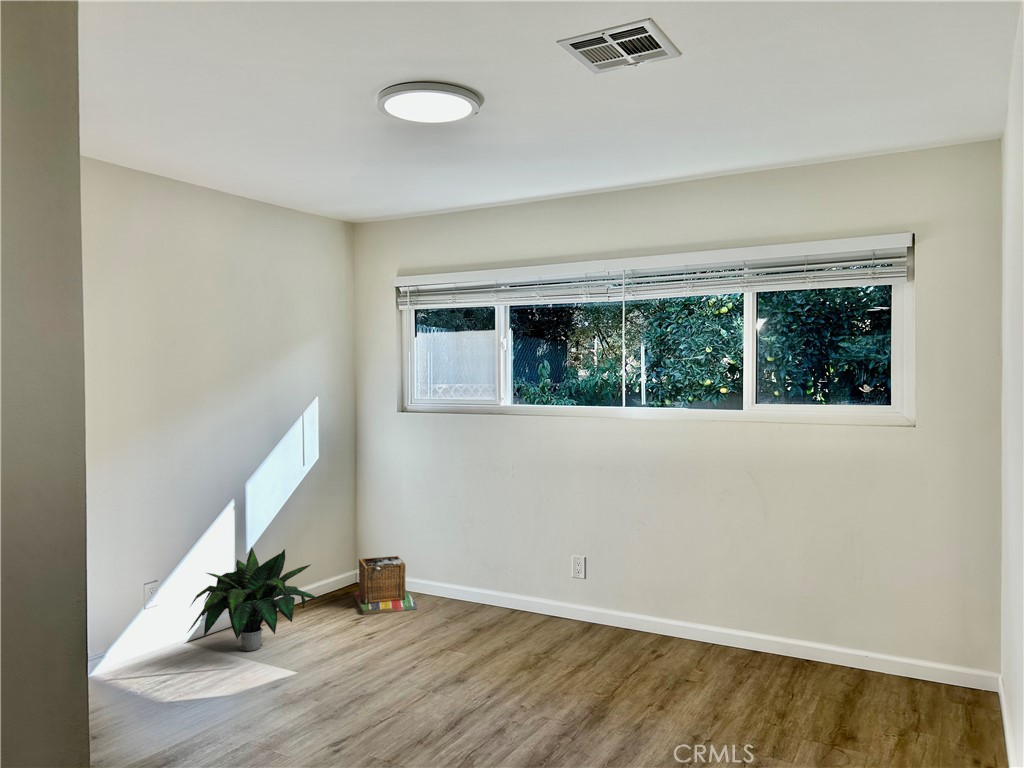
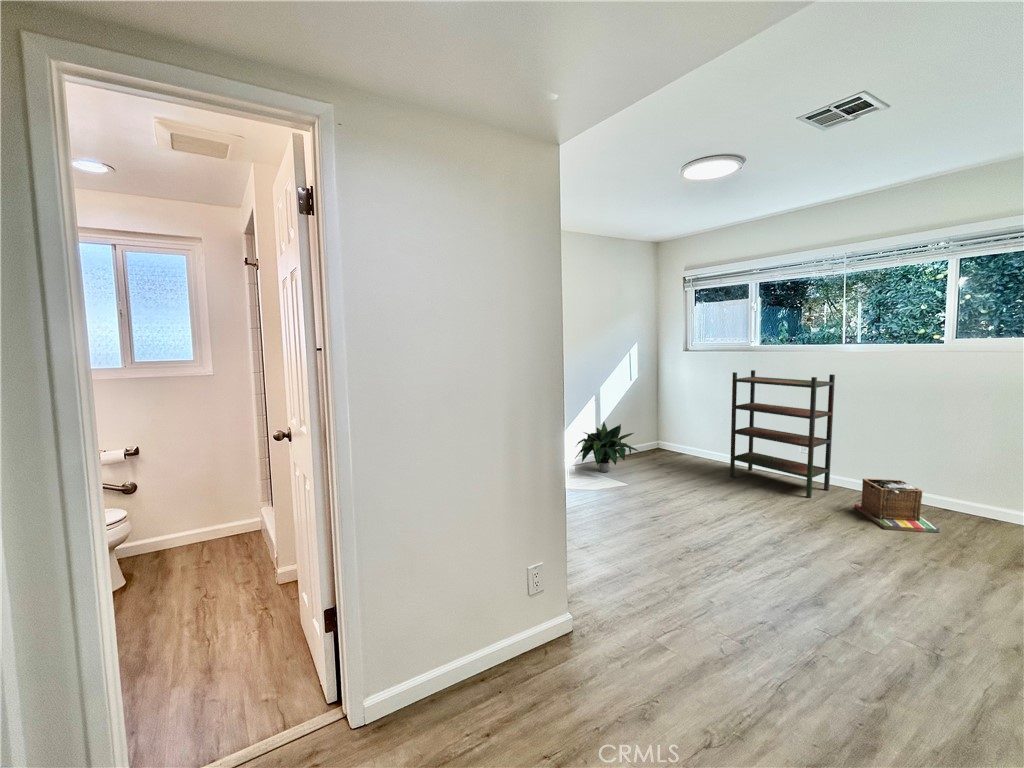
bookshelf: none [475,442,614,646] -> present [730,370,835,498]
laundry basket: present [355,556,417,615] -> present [854,479,940,532]

